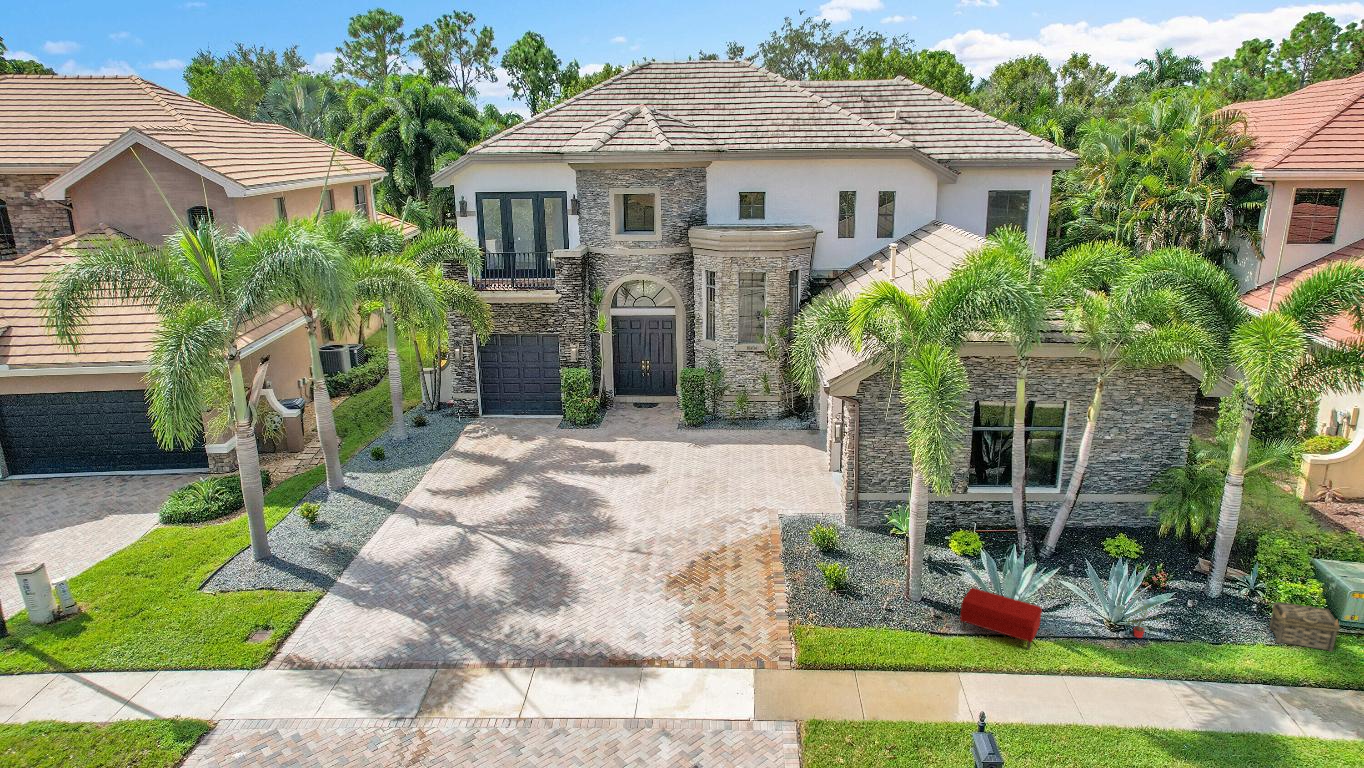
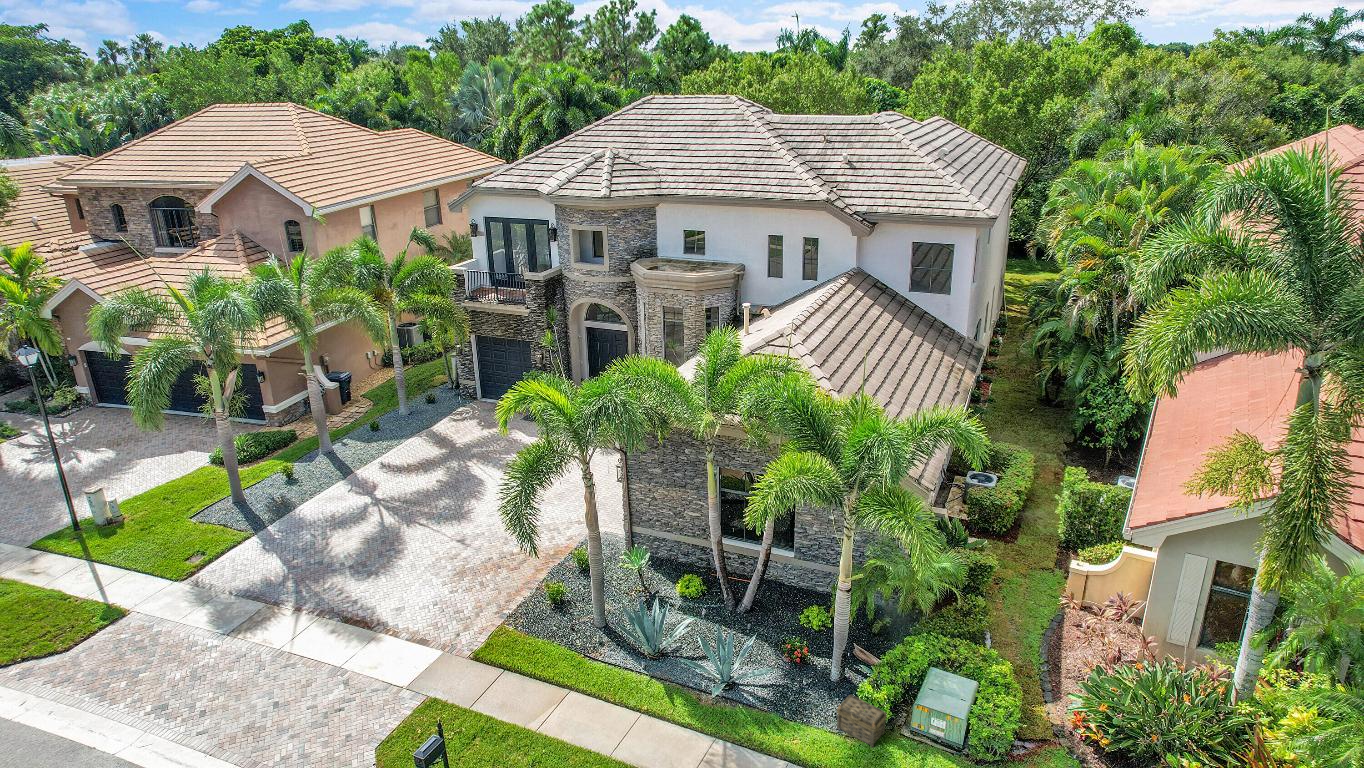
bench: present [960,588,1042,650] -> none [606,626,658,685]
potted plant: present [1124,605,1161,638] -> none [717,668,752,696]

